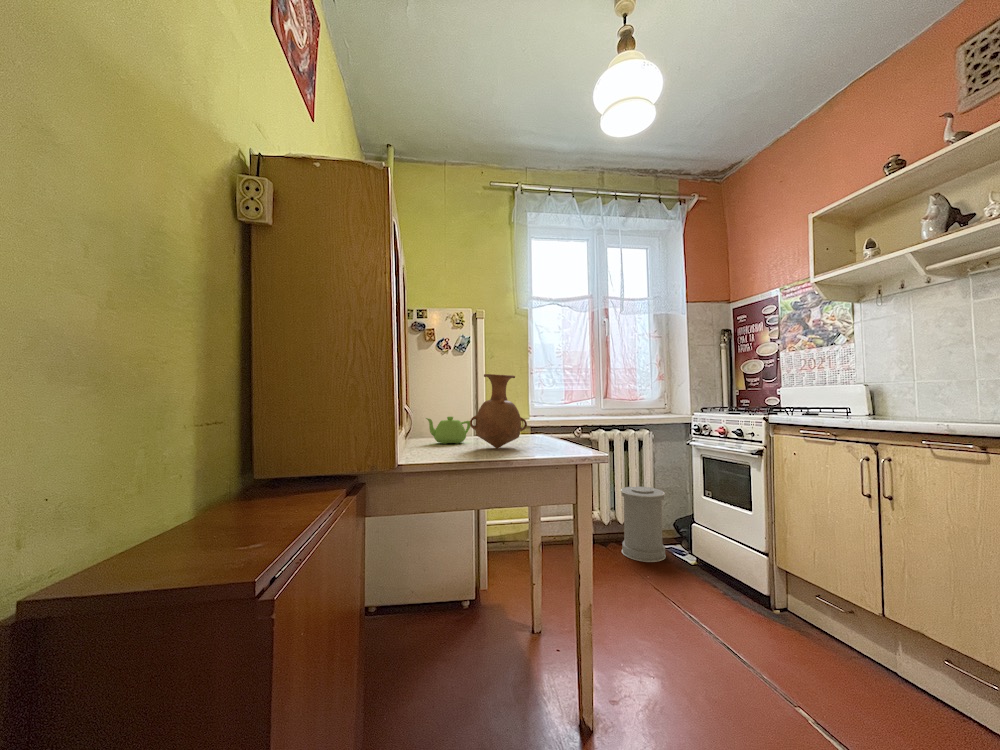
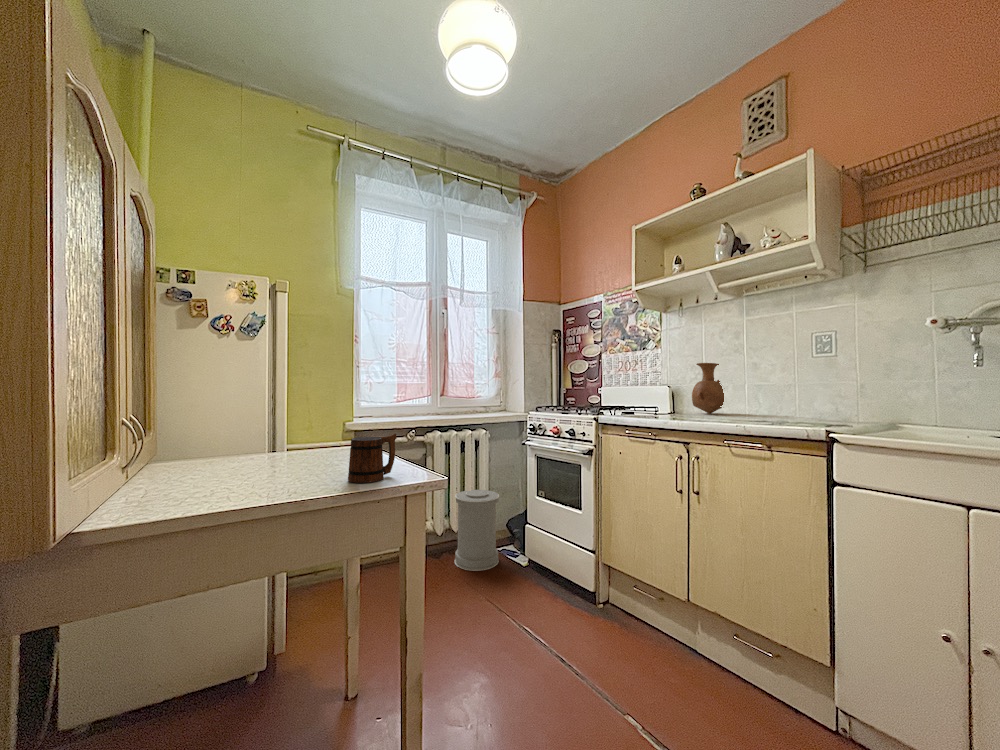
vase: present [470,374,527,448] -> present [692,363,724,414]
teapot: present [426,417,471,444] -> none [175,428,257,470]
mug: none [536,420,569,454] -> present [348,434,397,483]

